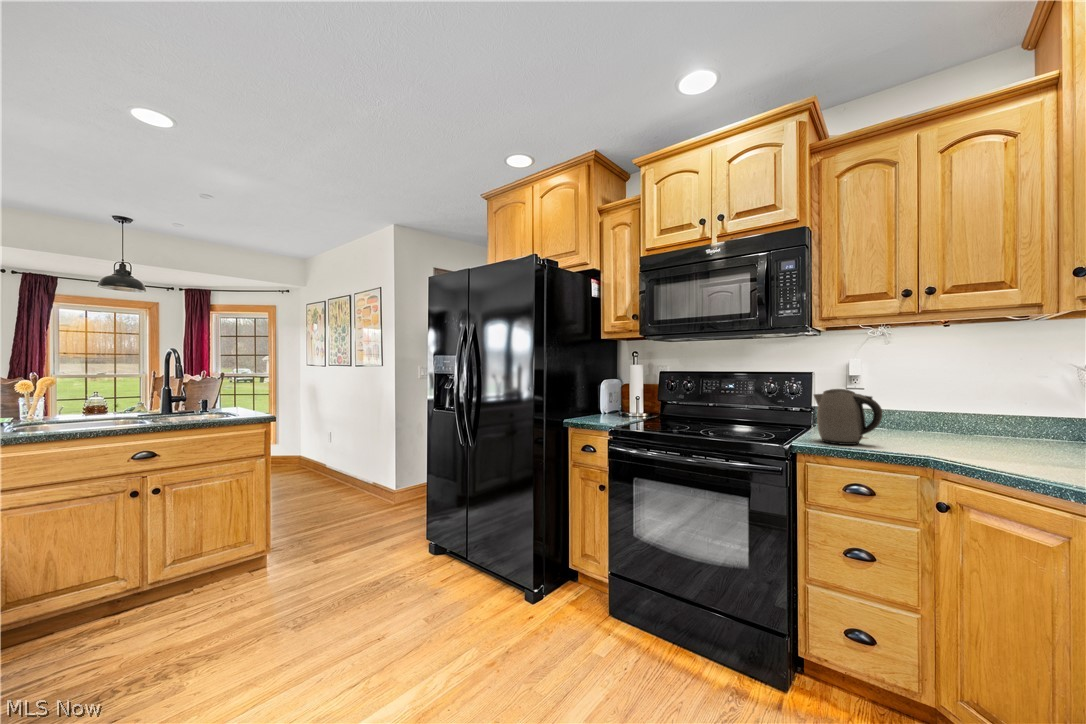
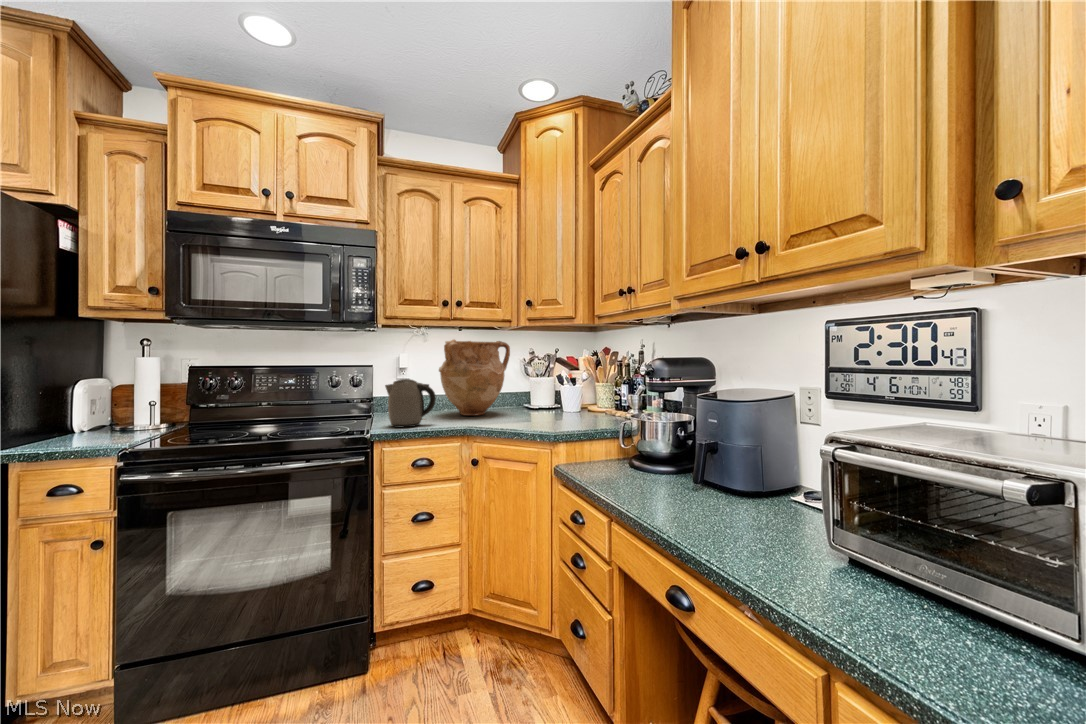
vase: none [899,338,1038,444] -> present [439,339,510,416]

